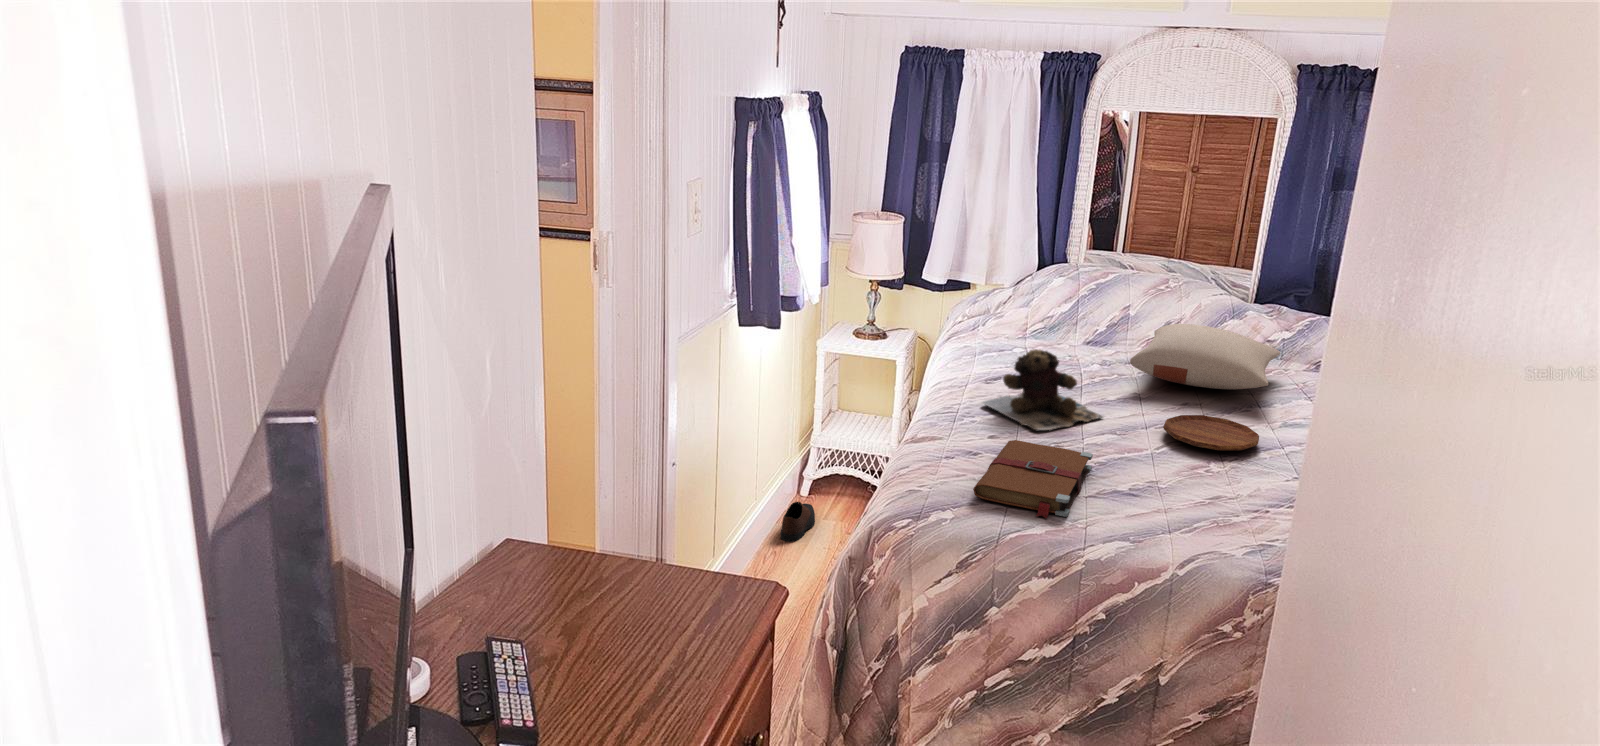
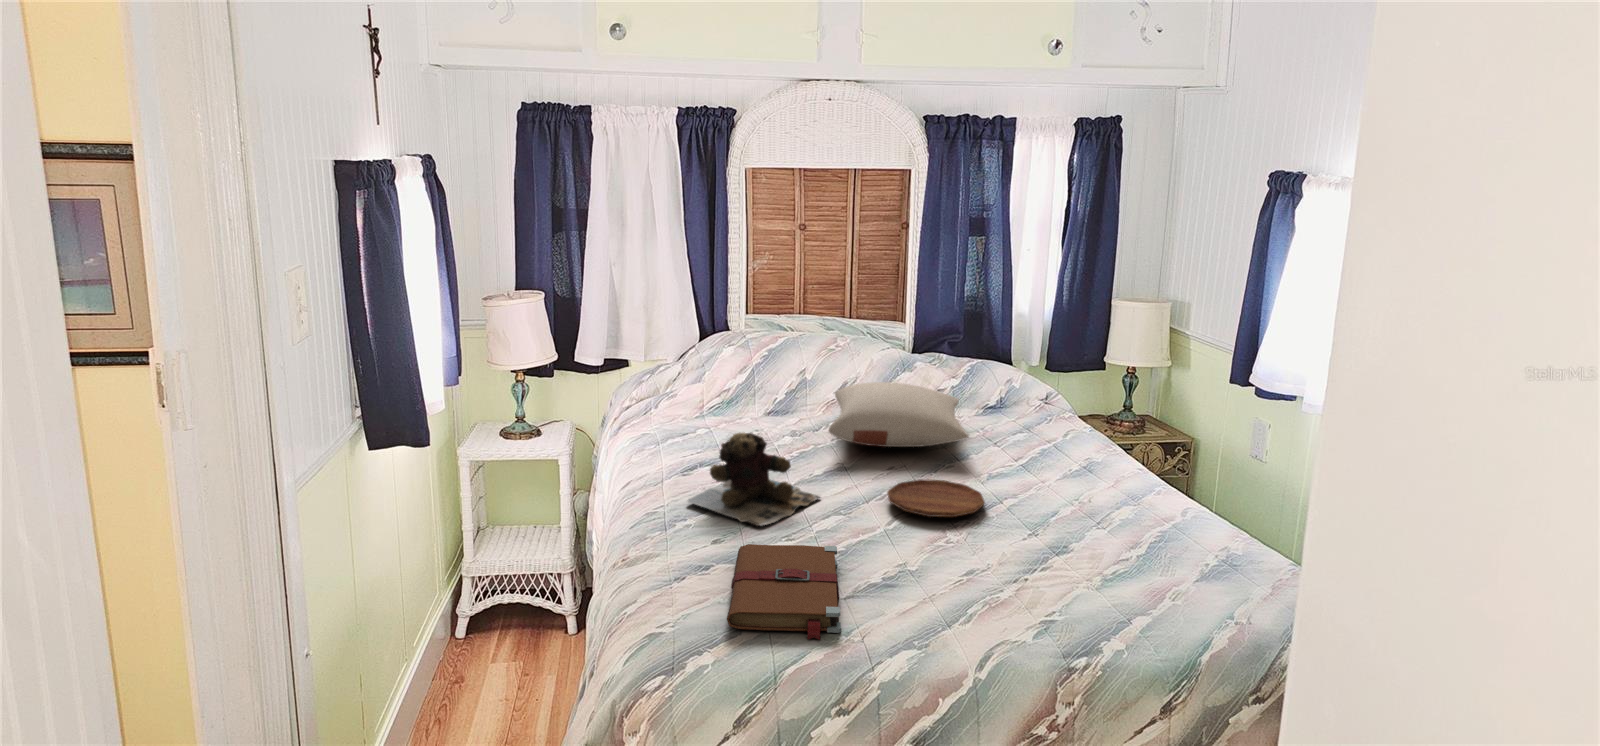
shoe: present [781,502,815,542] -> none [448,644,486,699]

